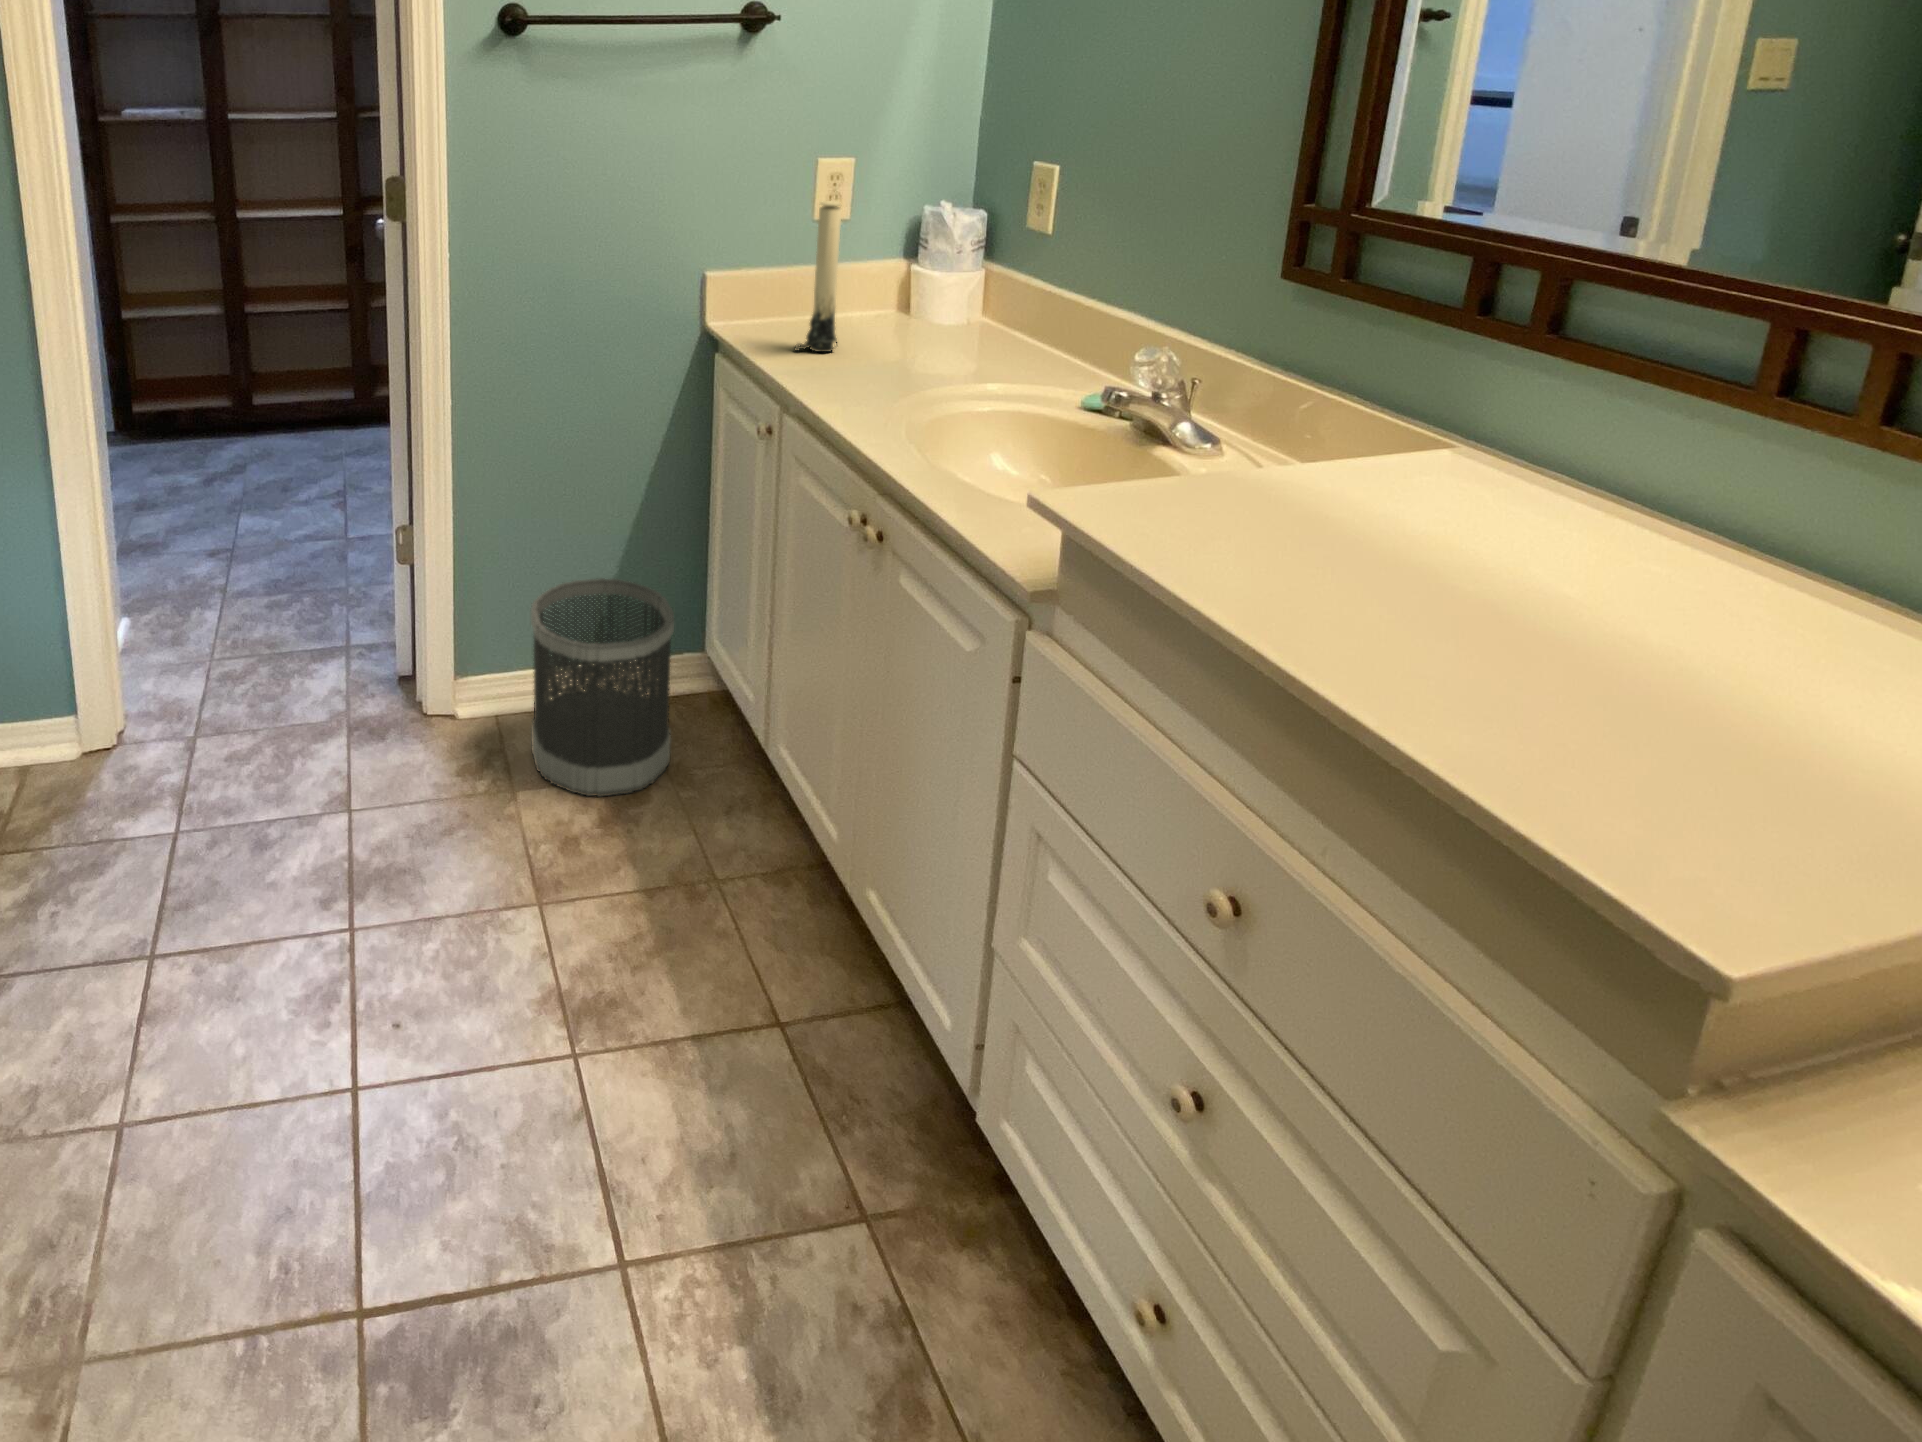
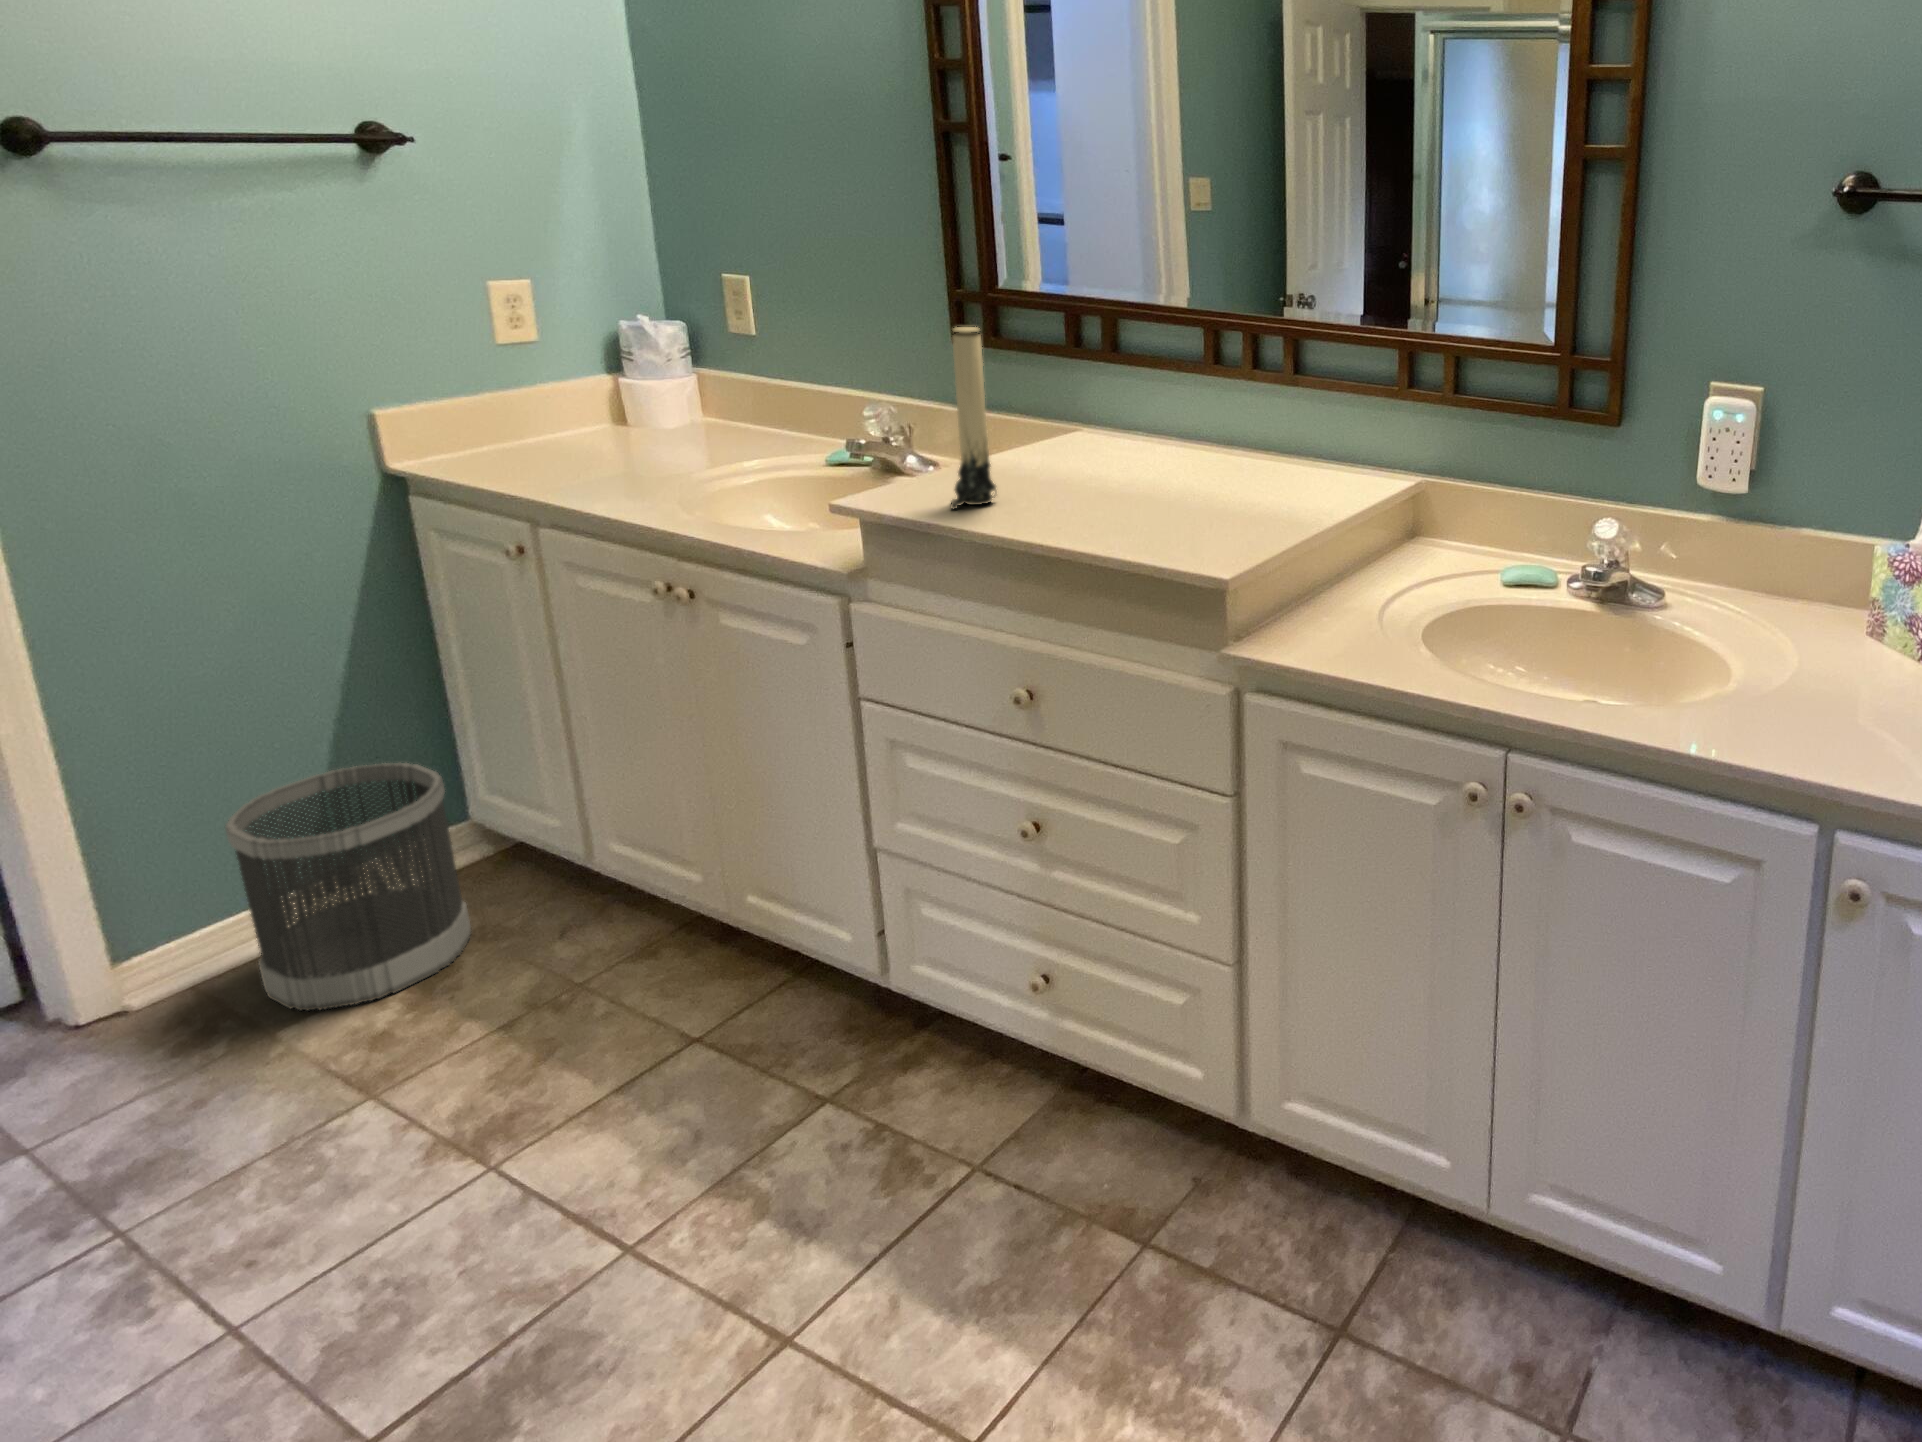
candle: present [795,201,842,352] -> present [951,327,996,509]

